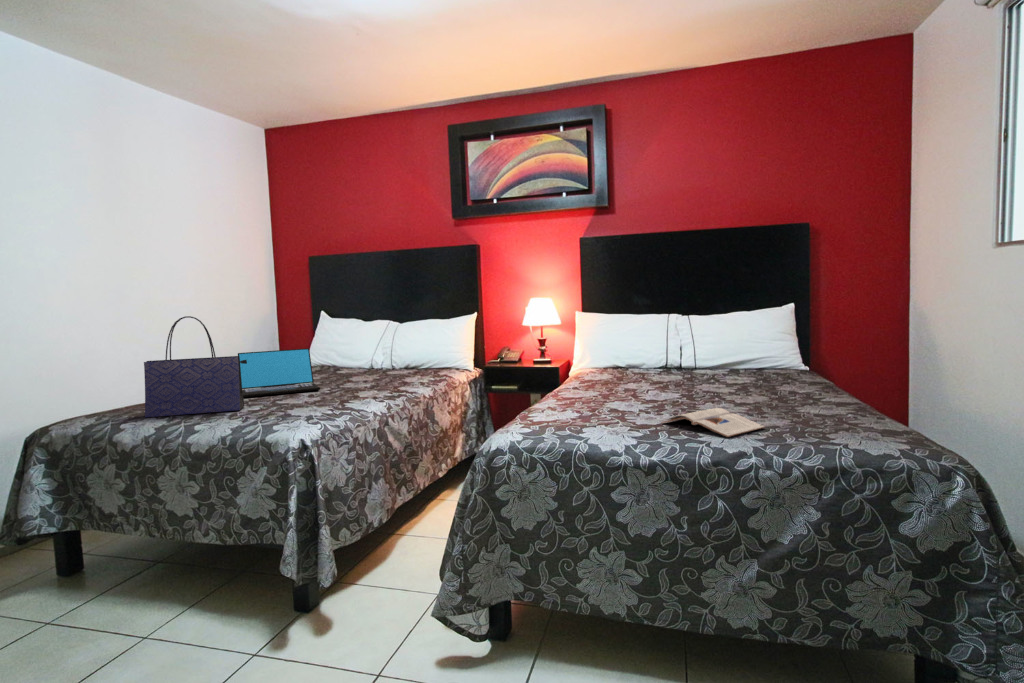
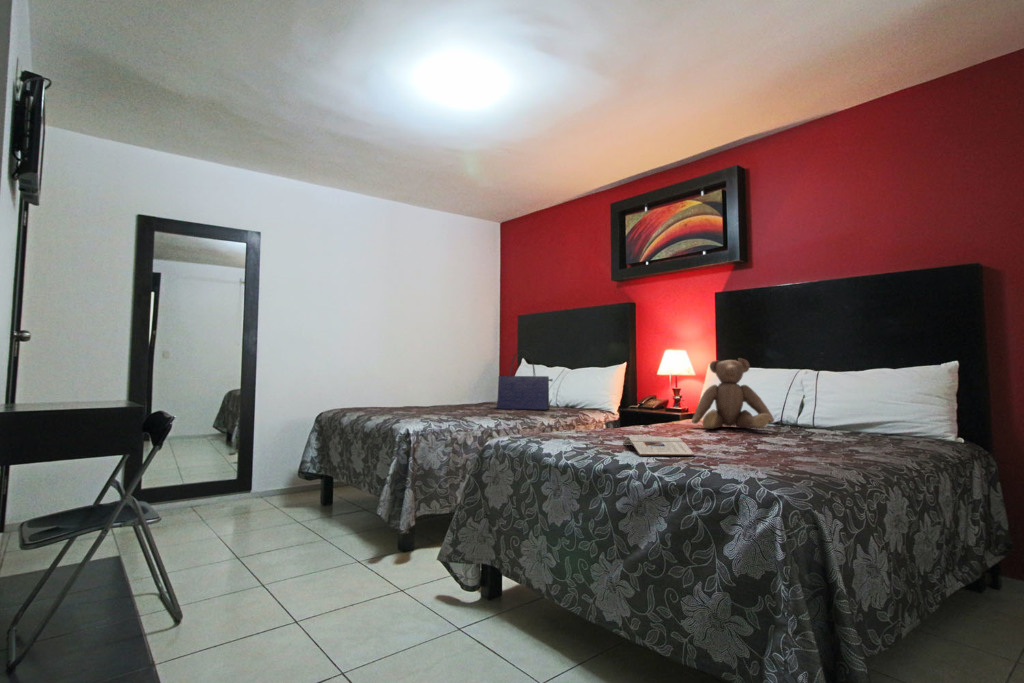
teddy bear: none [643,312,719,389] -> present [692,359,774,429]
tote bag: present [144,316,247,417] -> present [497,352,552,410]
laptop: present [238,348,320,397] -> none [421,379,478,409]

